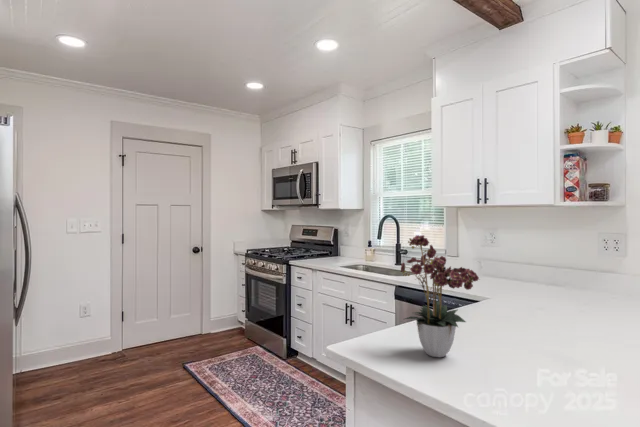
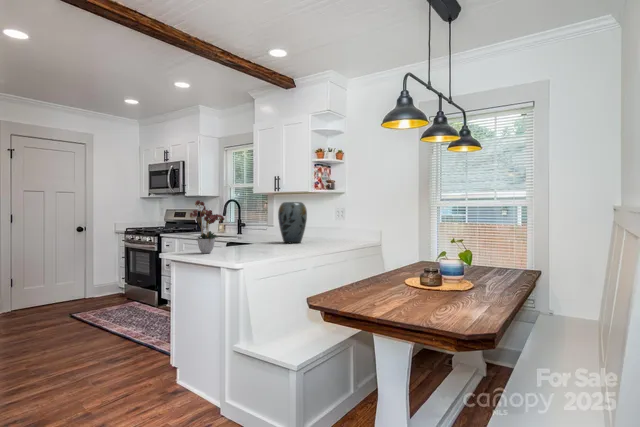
vase: none [512,226,576,306] -> present [278,202,307,243]

